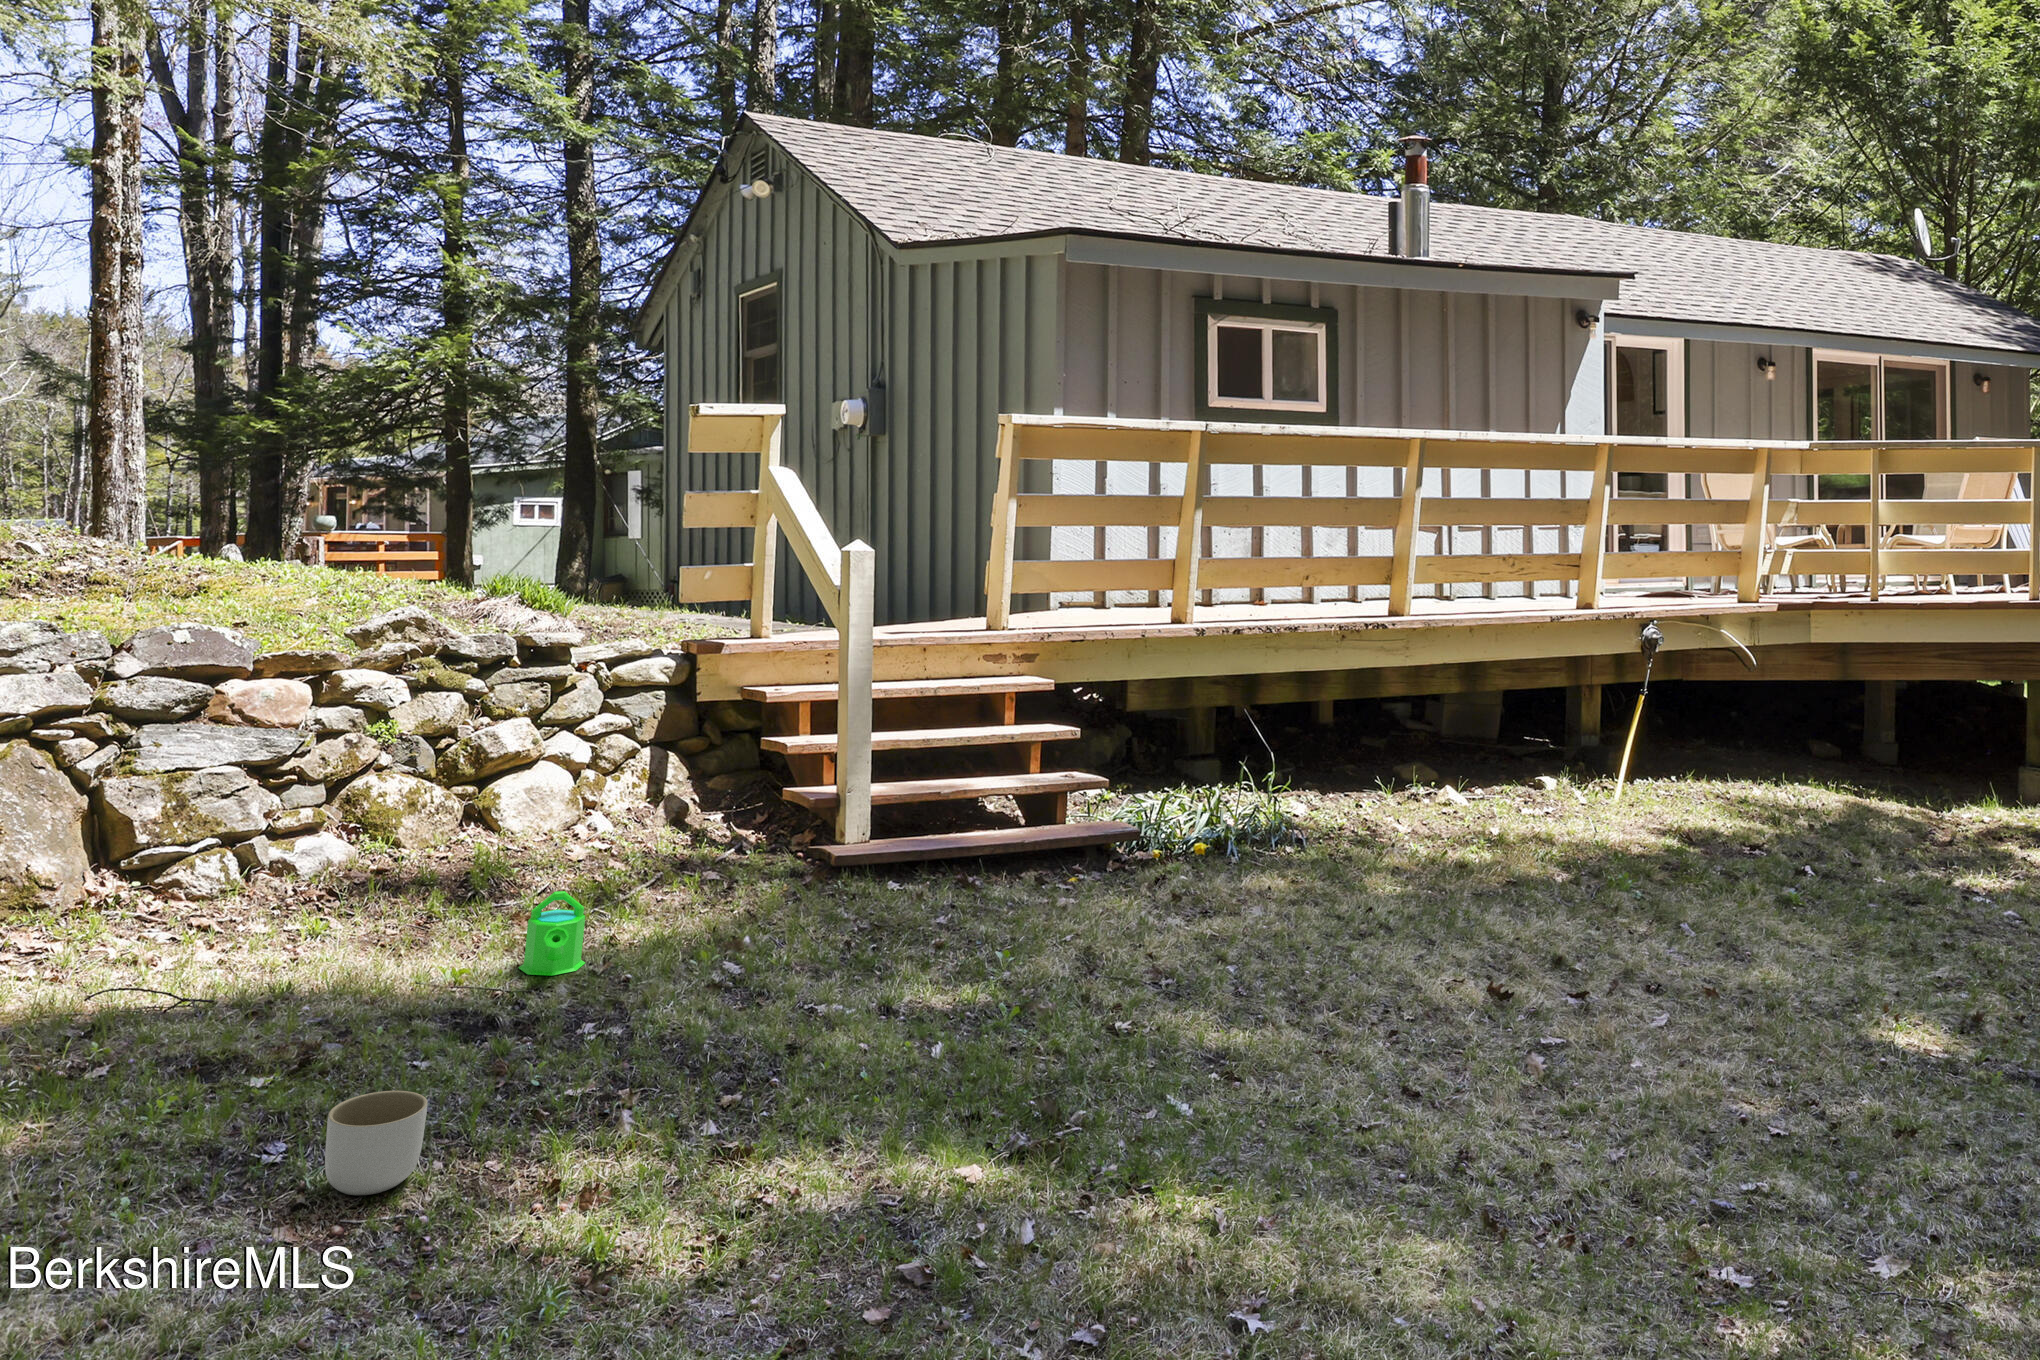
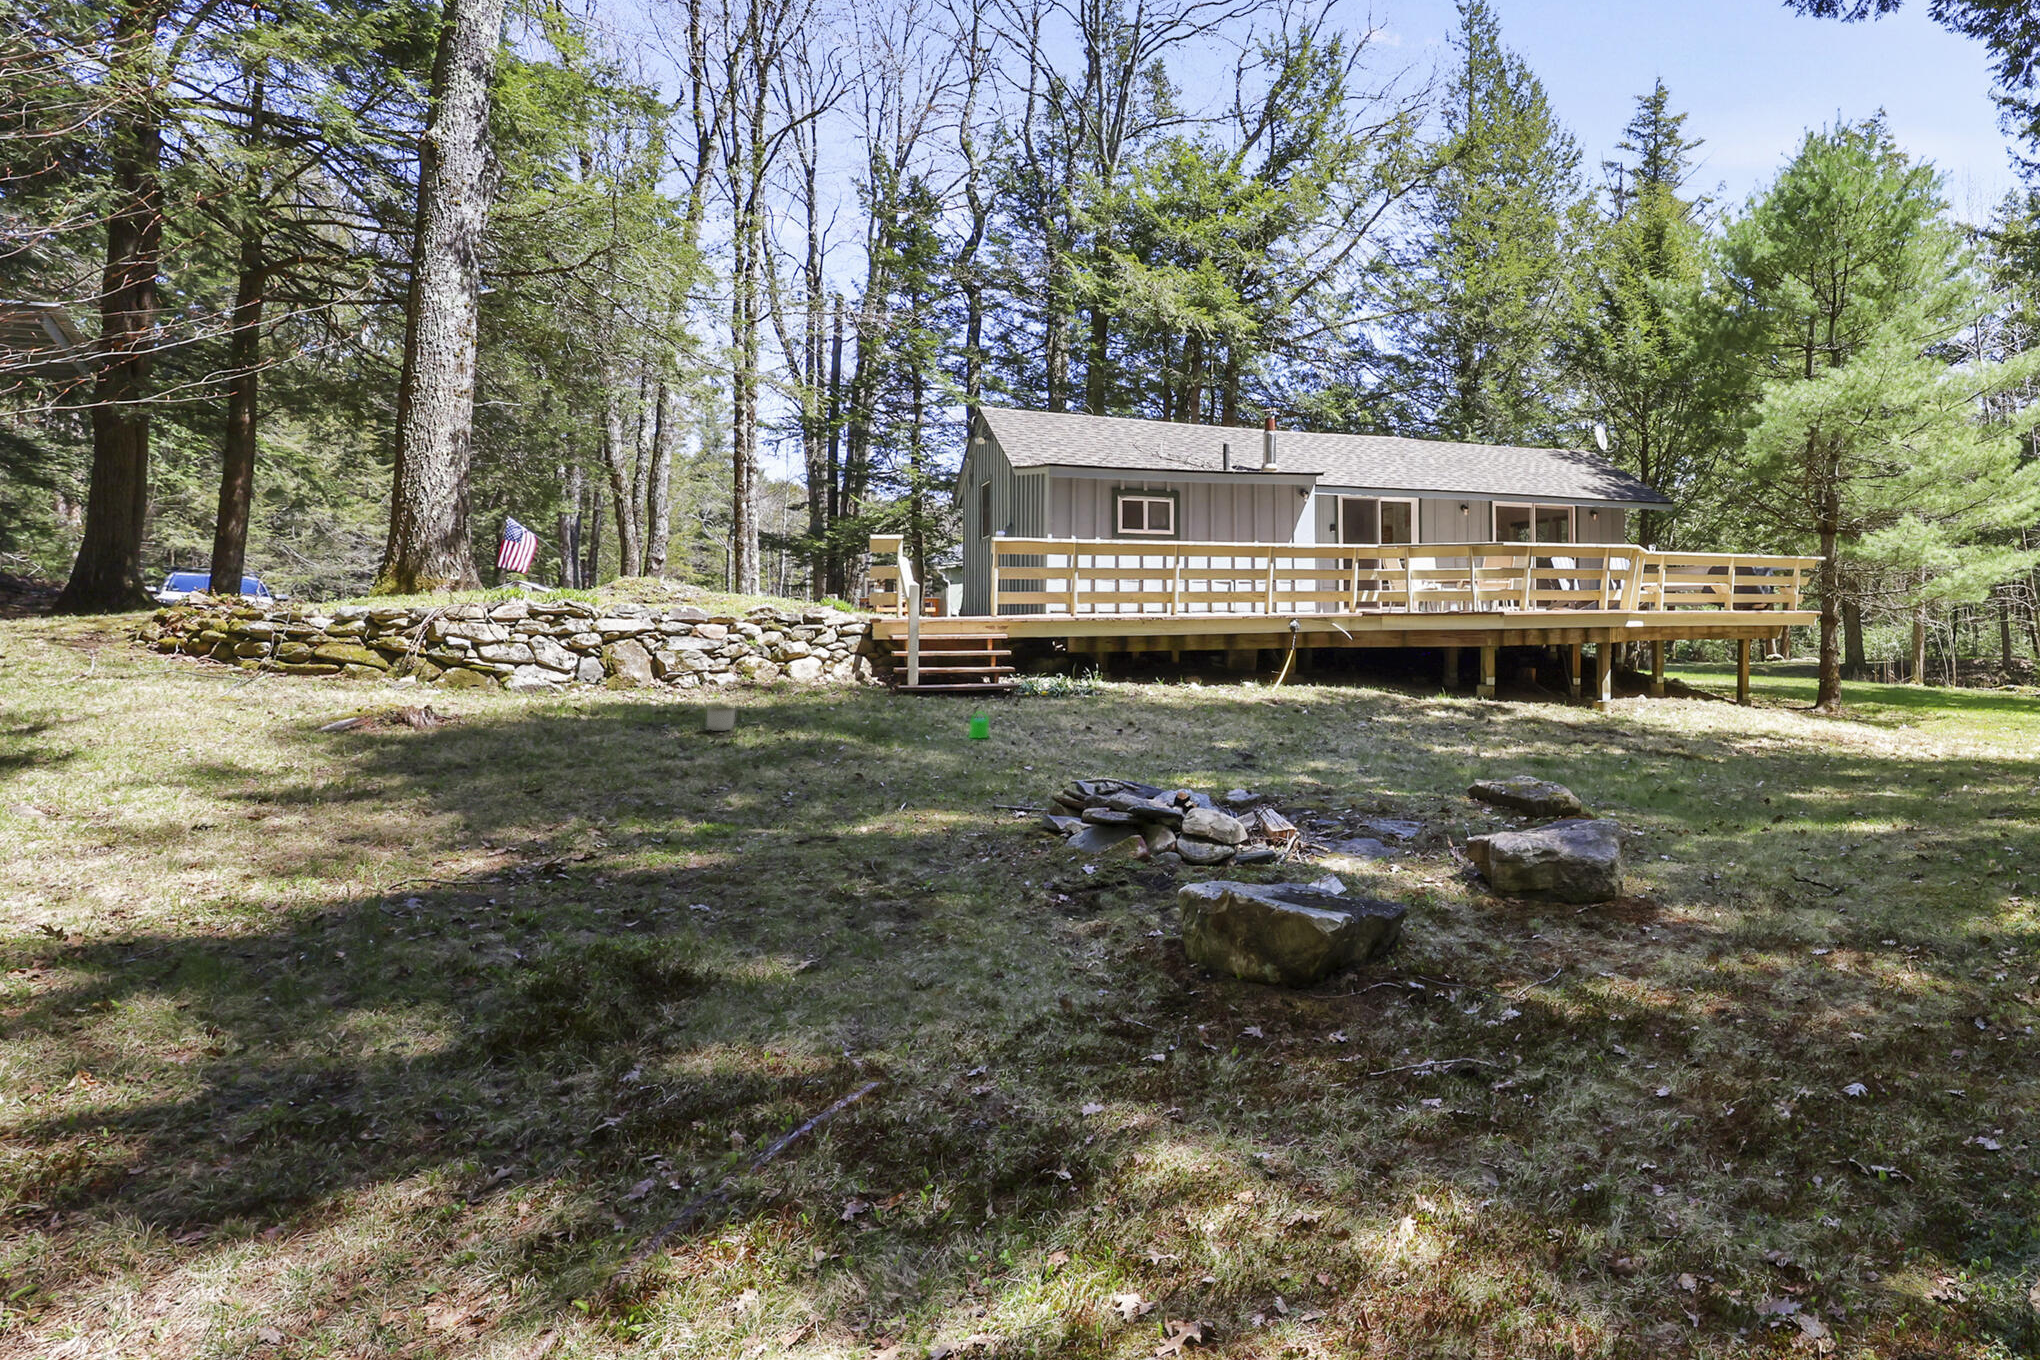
watering can: present [519,891,585,976] -> present [969,712,989,738]

